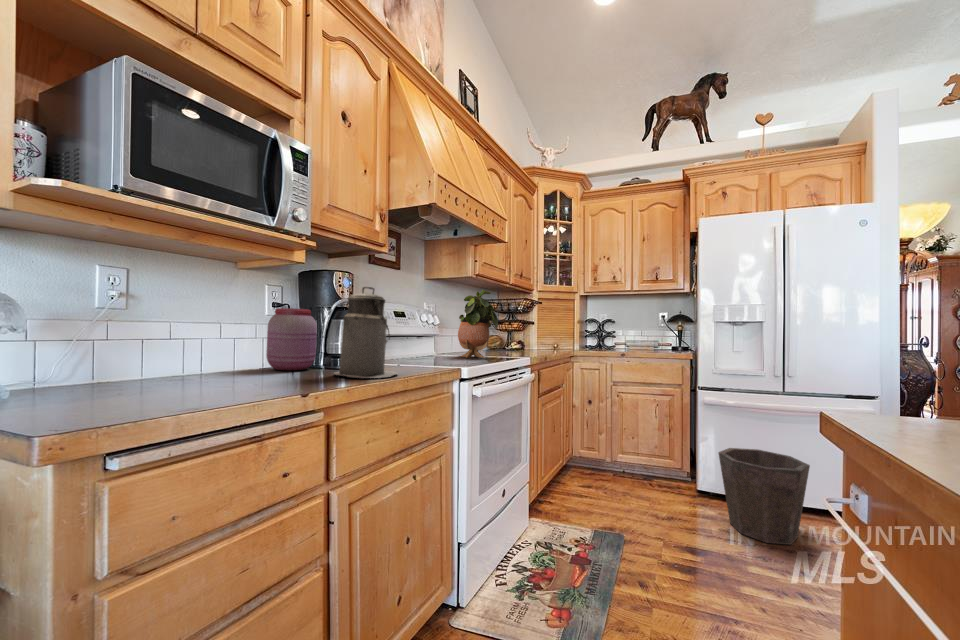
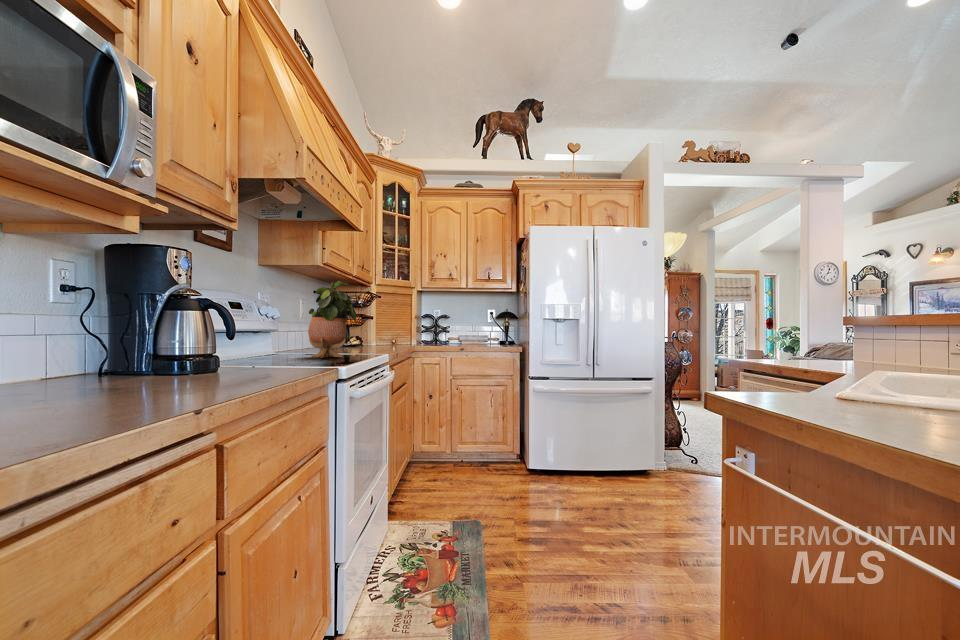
canister: present [334,287,397,378] -> none [187,269,280,385]
jar: present [266,308,317,370] -> none [51,294,140,385]
waste bin: present [719,448,810,545] -> none [547,423,610,498]

